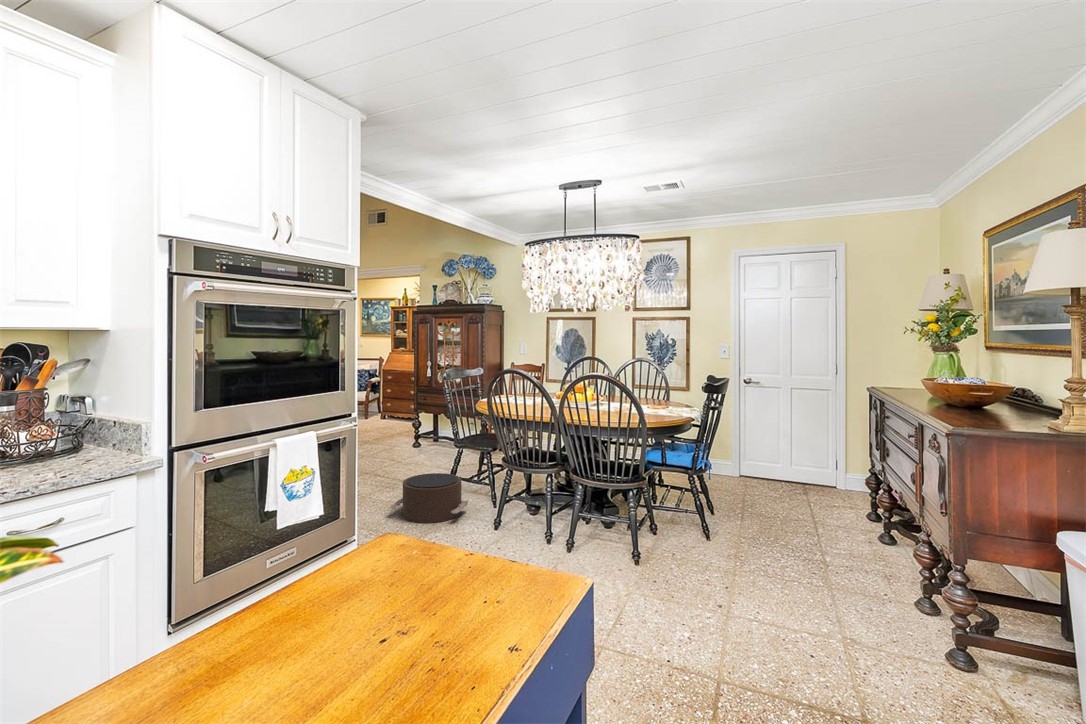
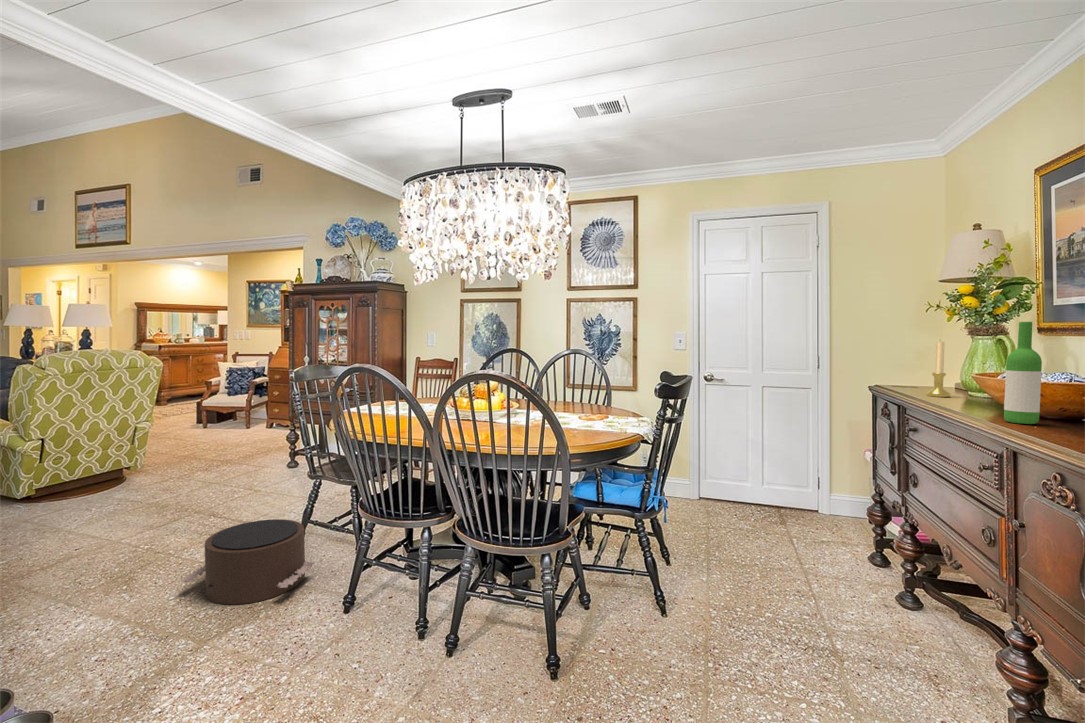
wine bottle: none [926,346,947,409] -> present [1004,322,1042,424]
candle holder: none [901,354,918,395] -> present [926,341,950,397]

